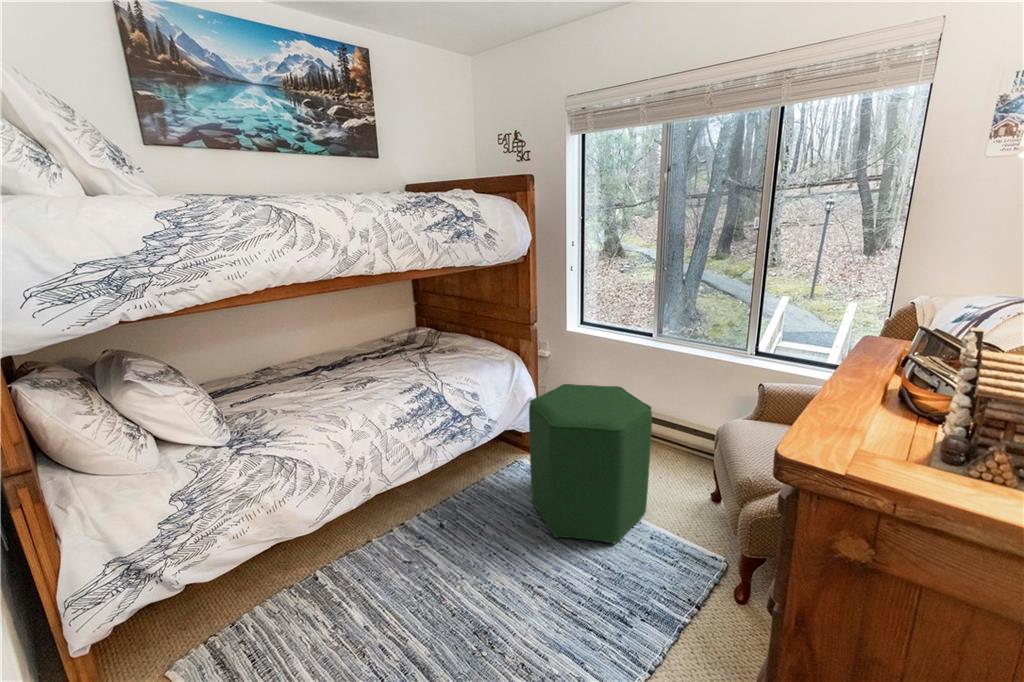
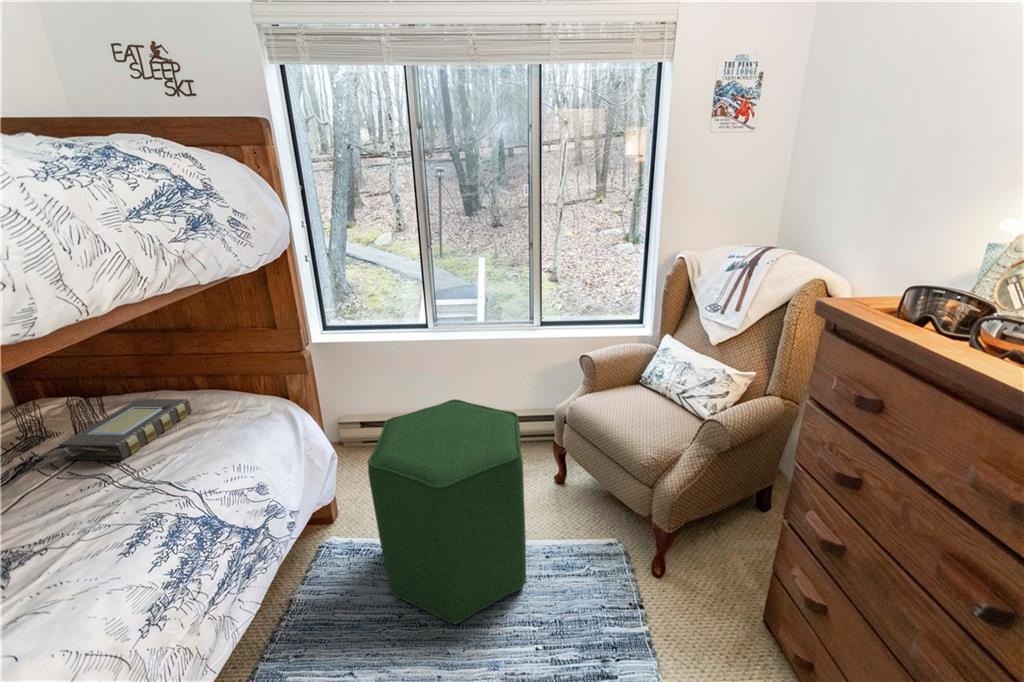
book: none [409,333,470,359] -> present [59,399,192,461]

